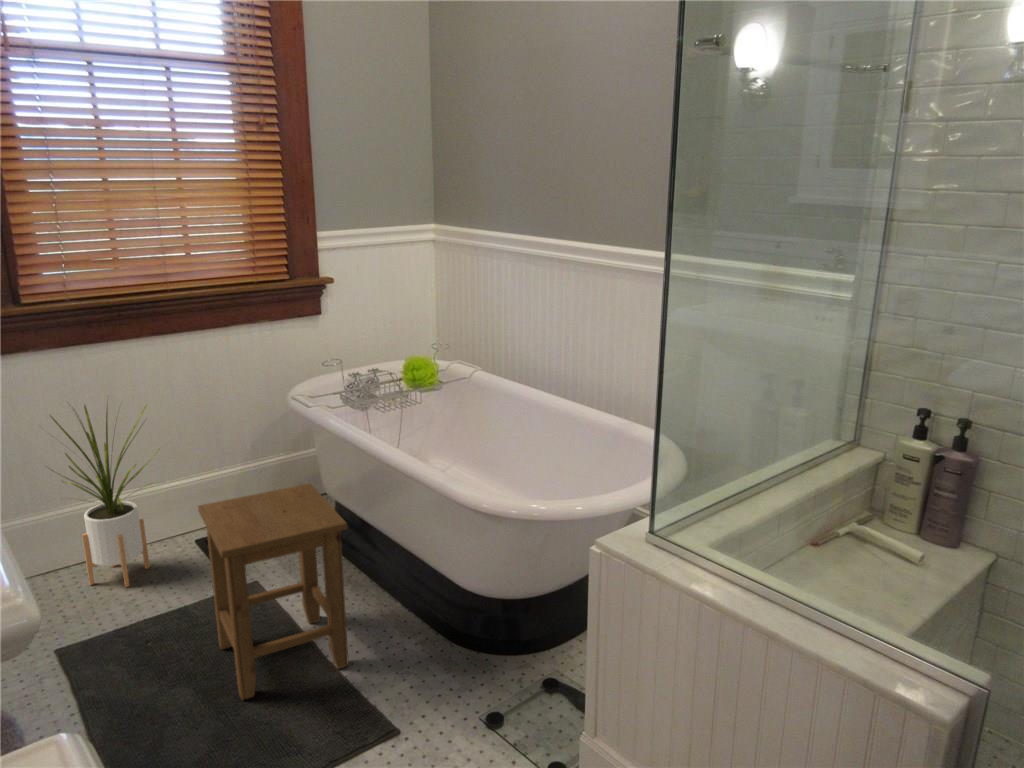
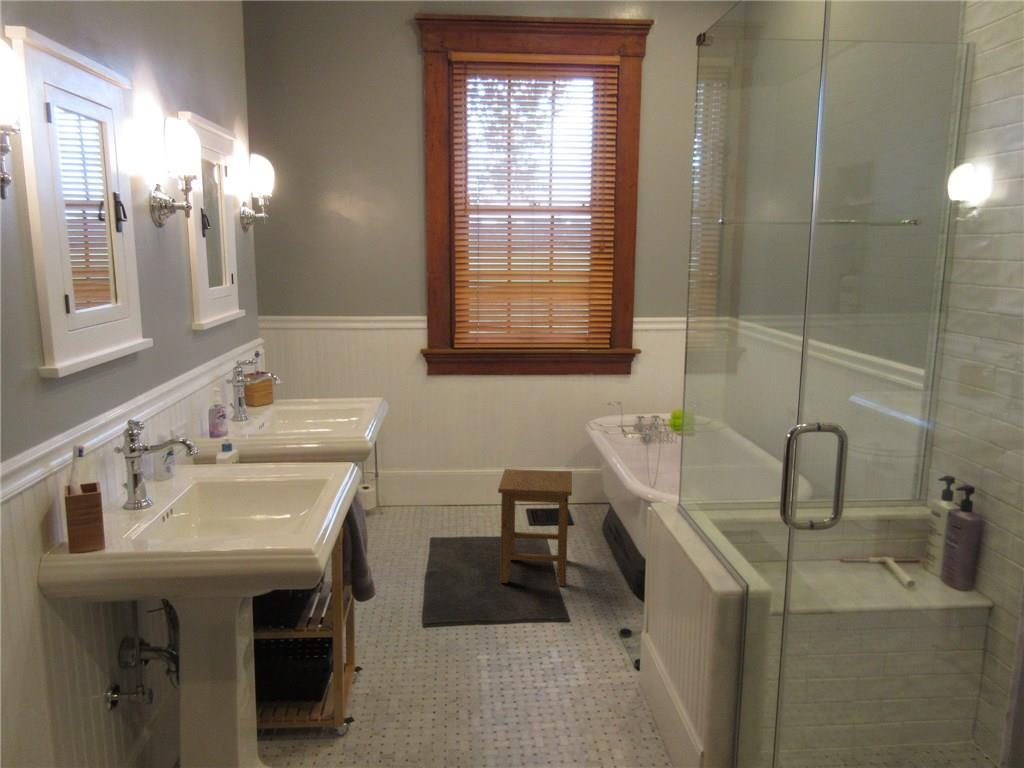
house plant: present [50,400,157,587] -> none [449,403,510,520]

